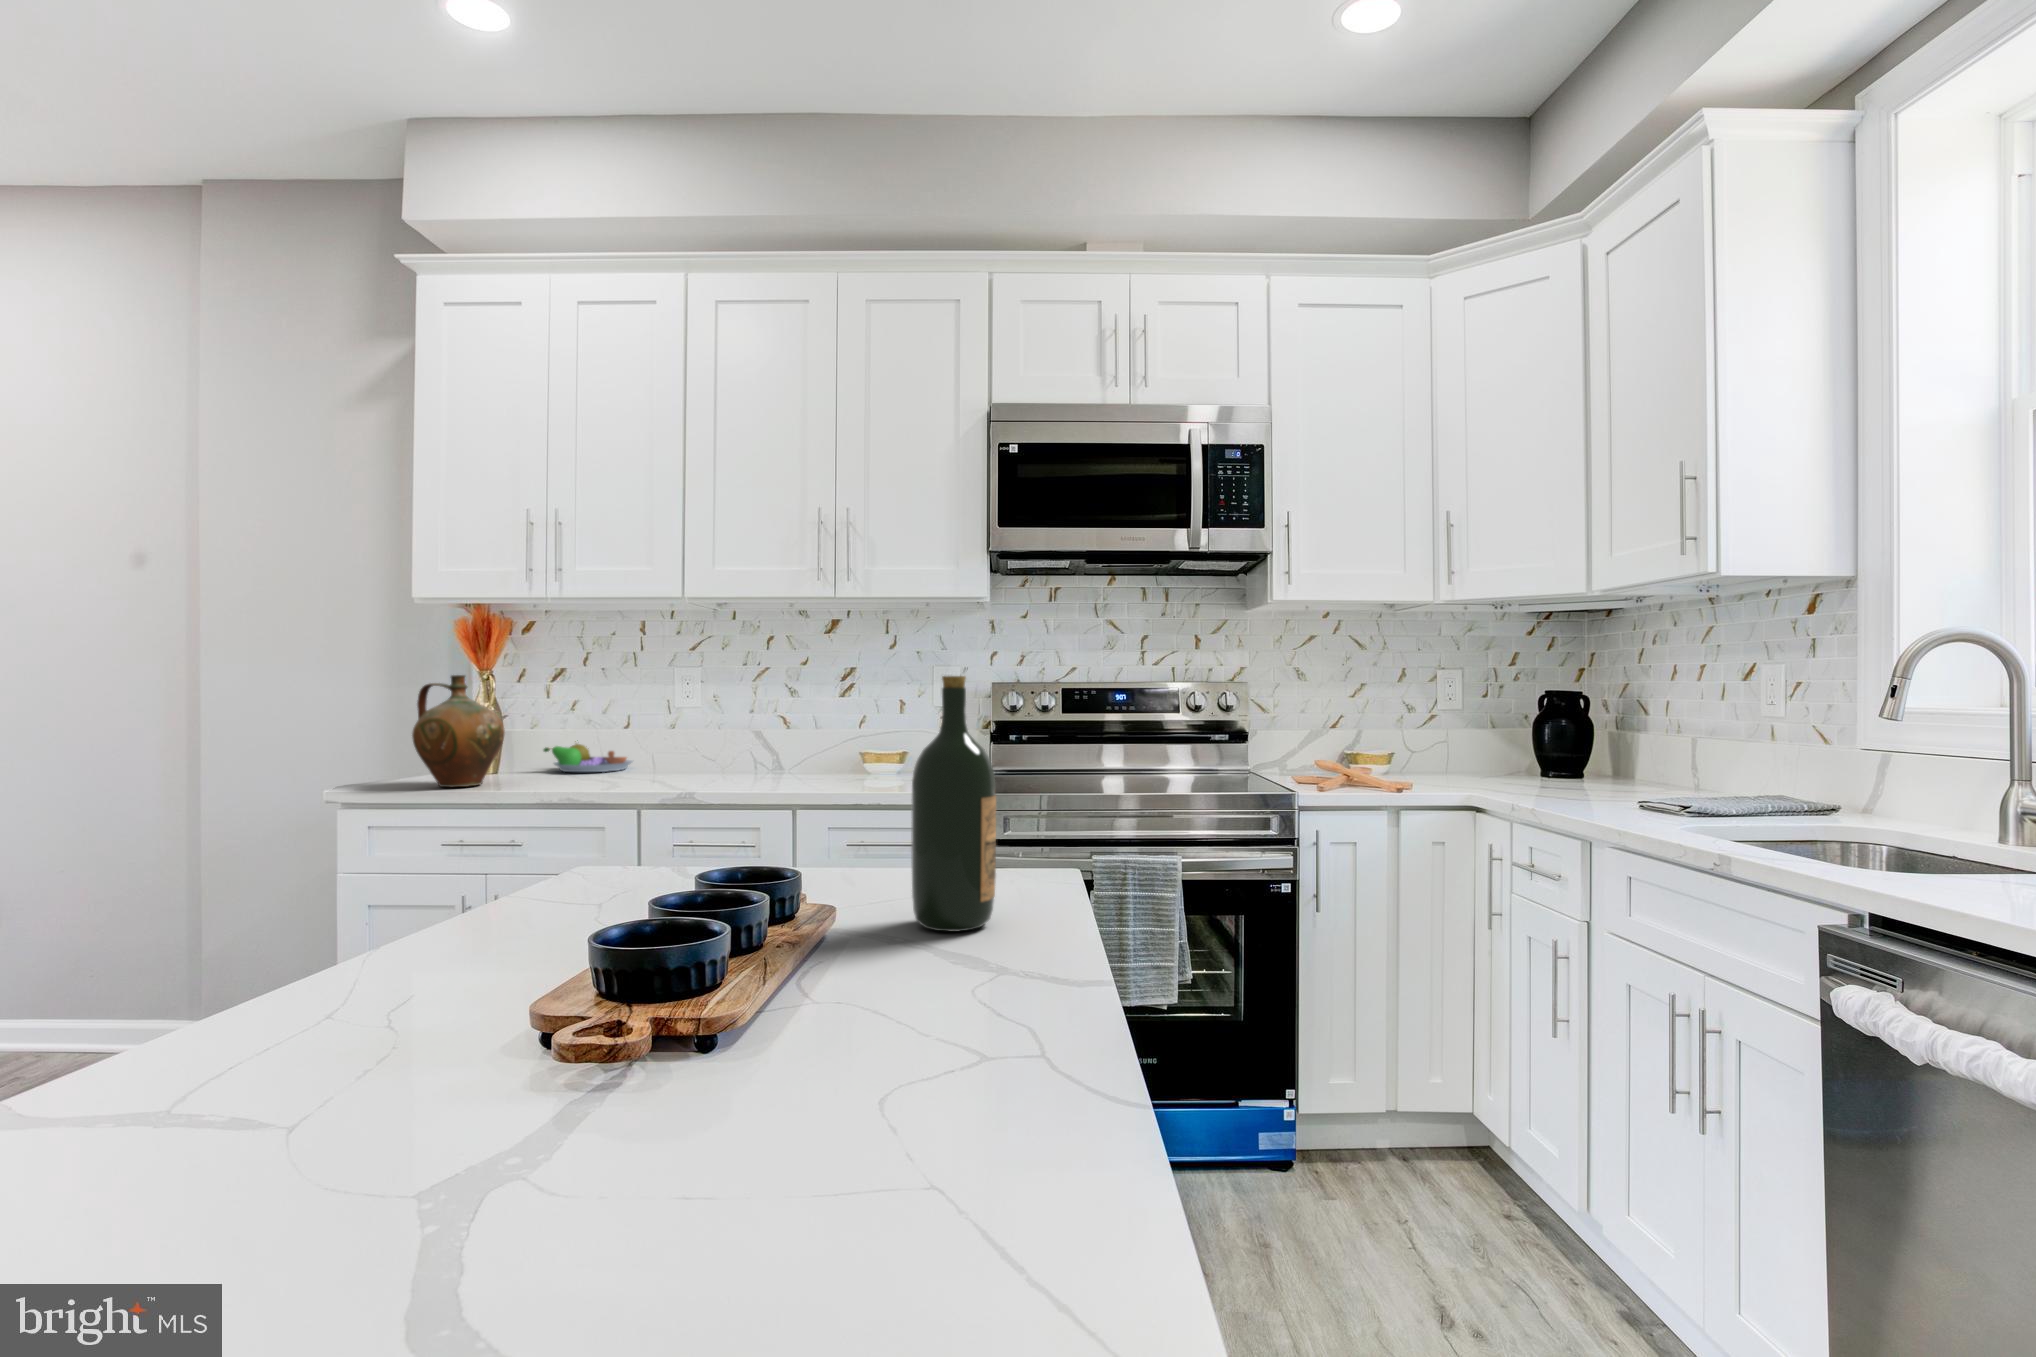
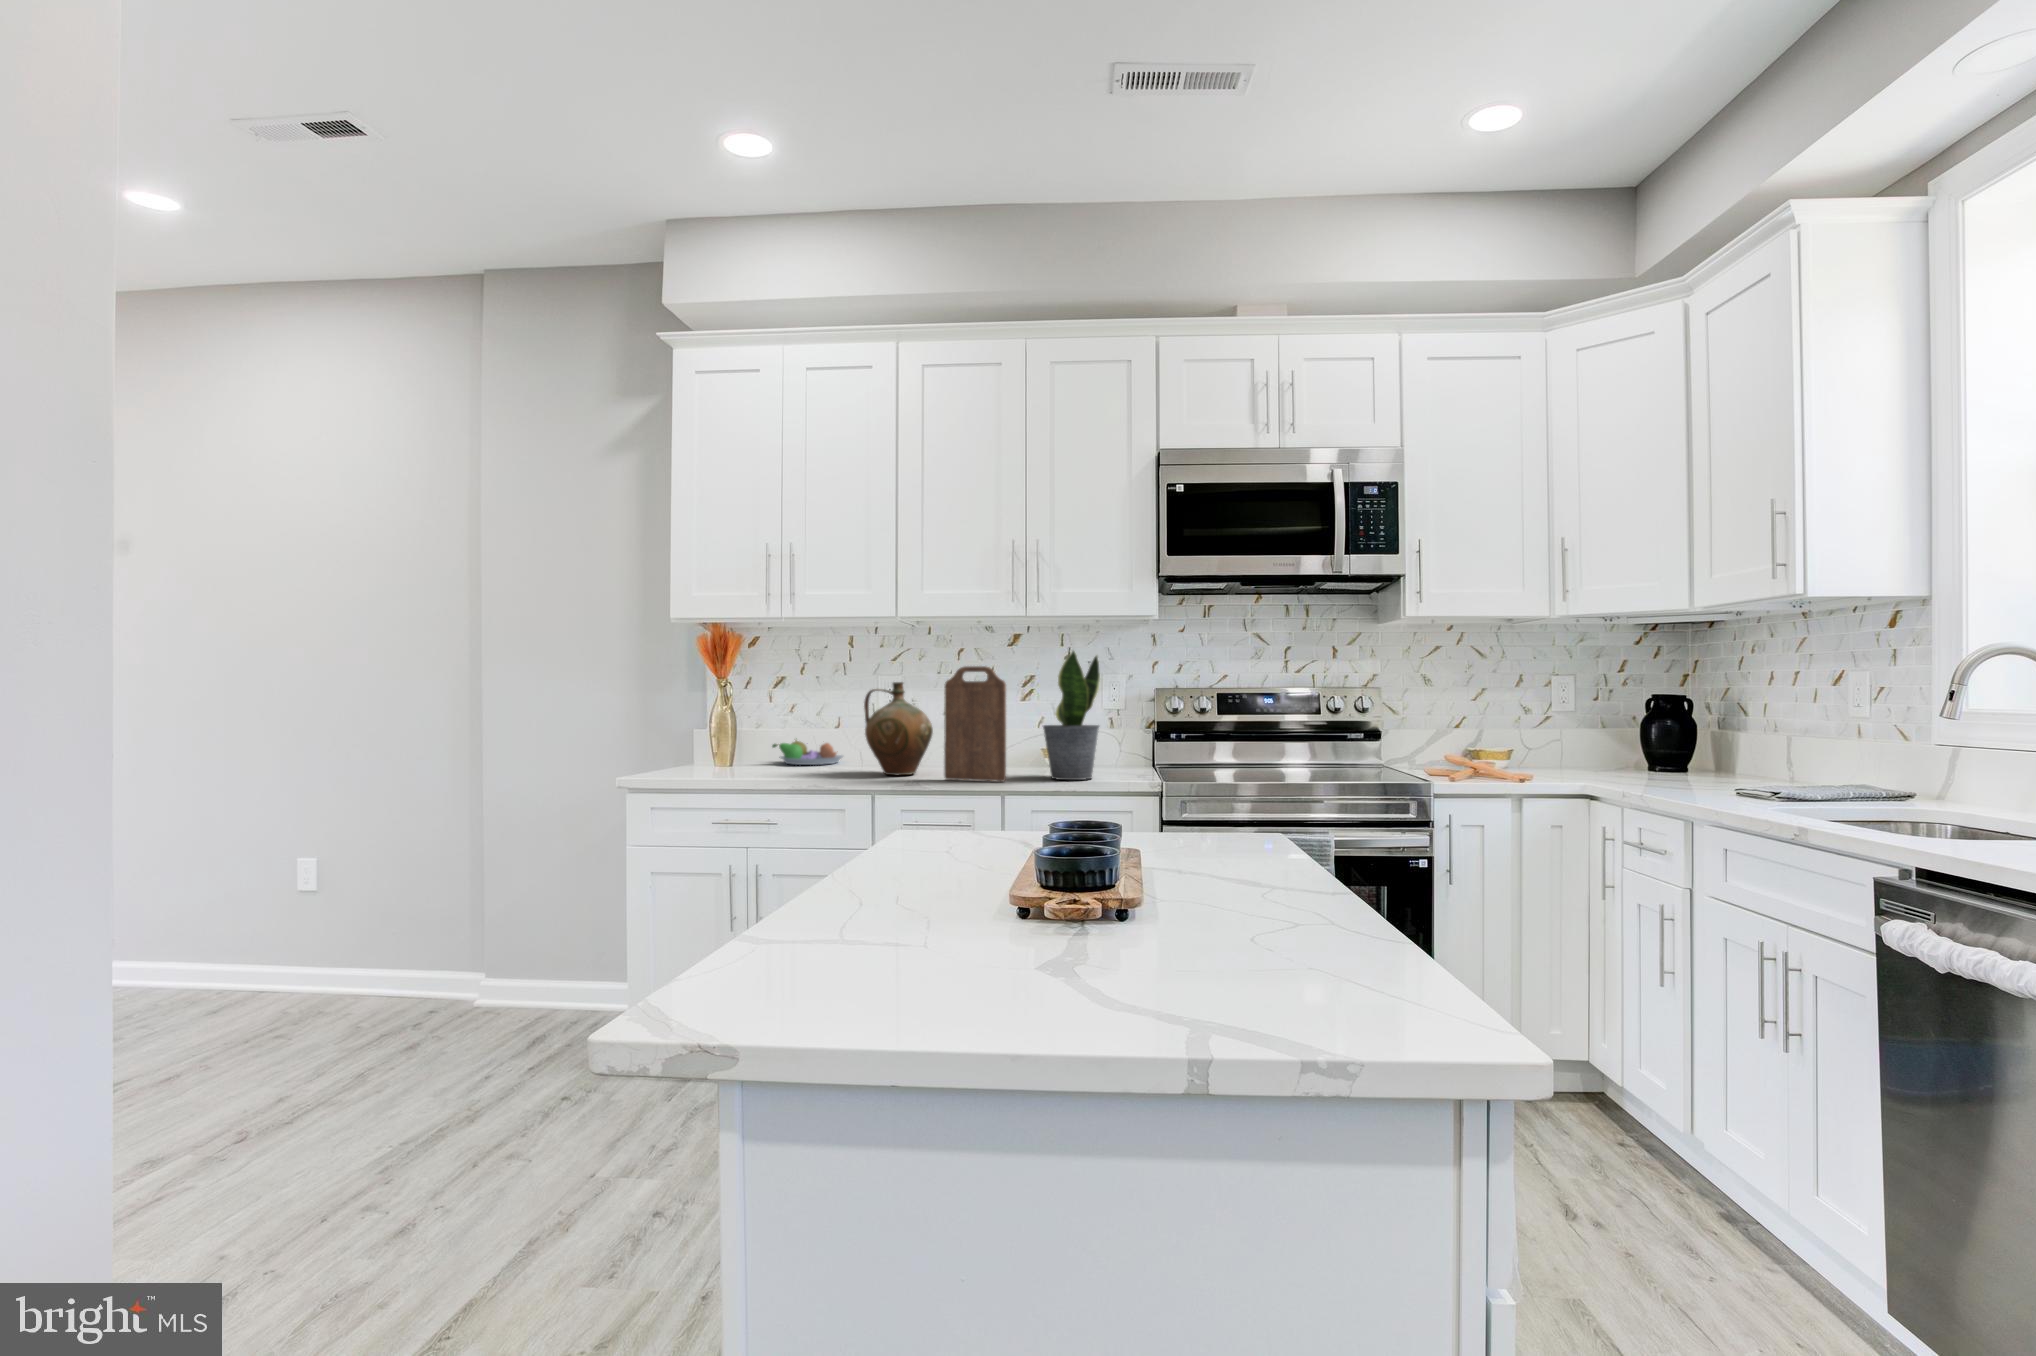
potted plant: none [847,635,917,791] -> present [1043,651,1100,780]
cutting board: none [728,656,800,794] -> present [944,666,1006,782]
ceramic jug: present [412,675,505,787] -> present [864,682,933,775]
wine bottle: present [911,676,996,931] -> none [1190,685,1252,864]

